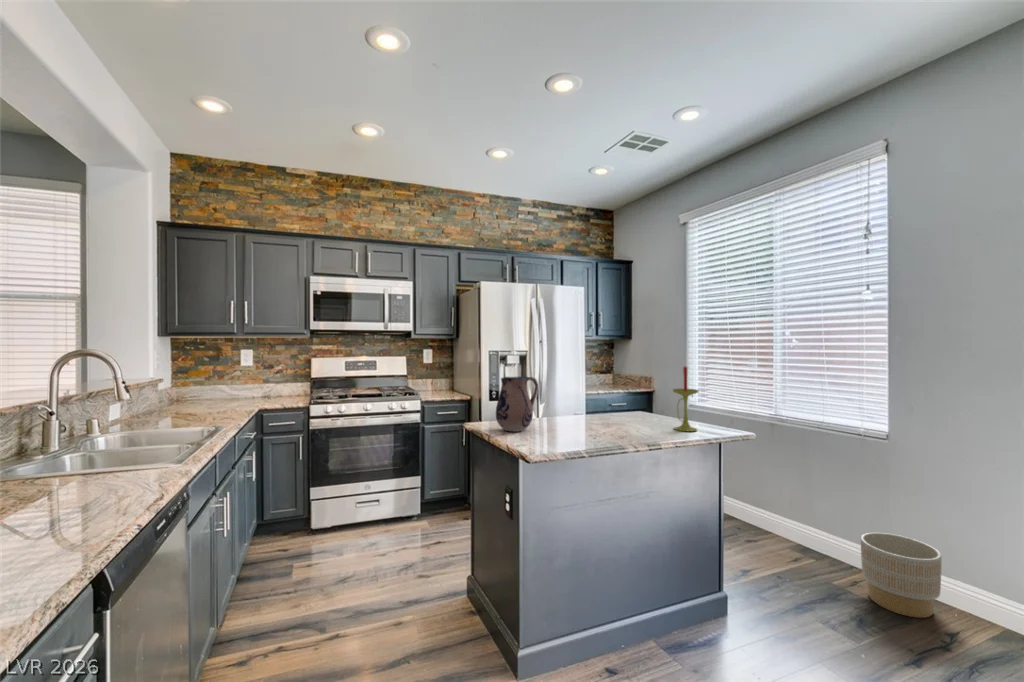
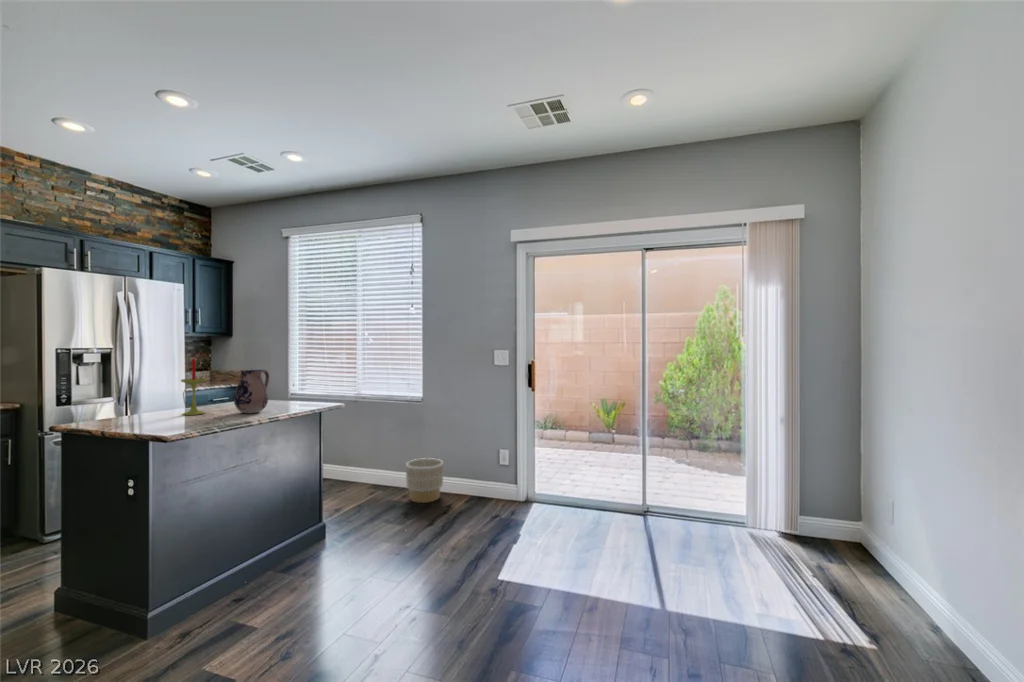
candle: present [673,367,699,431] -> present [181,359,206,415]
ceramic pitcher: present [496,377,538,432] -> present [234,370,269,413]

